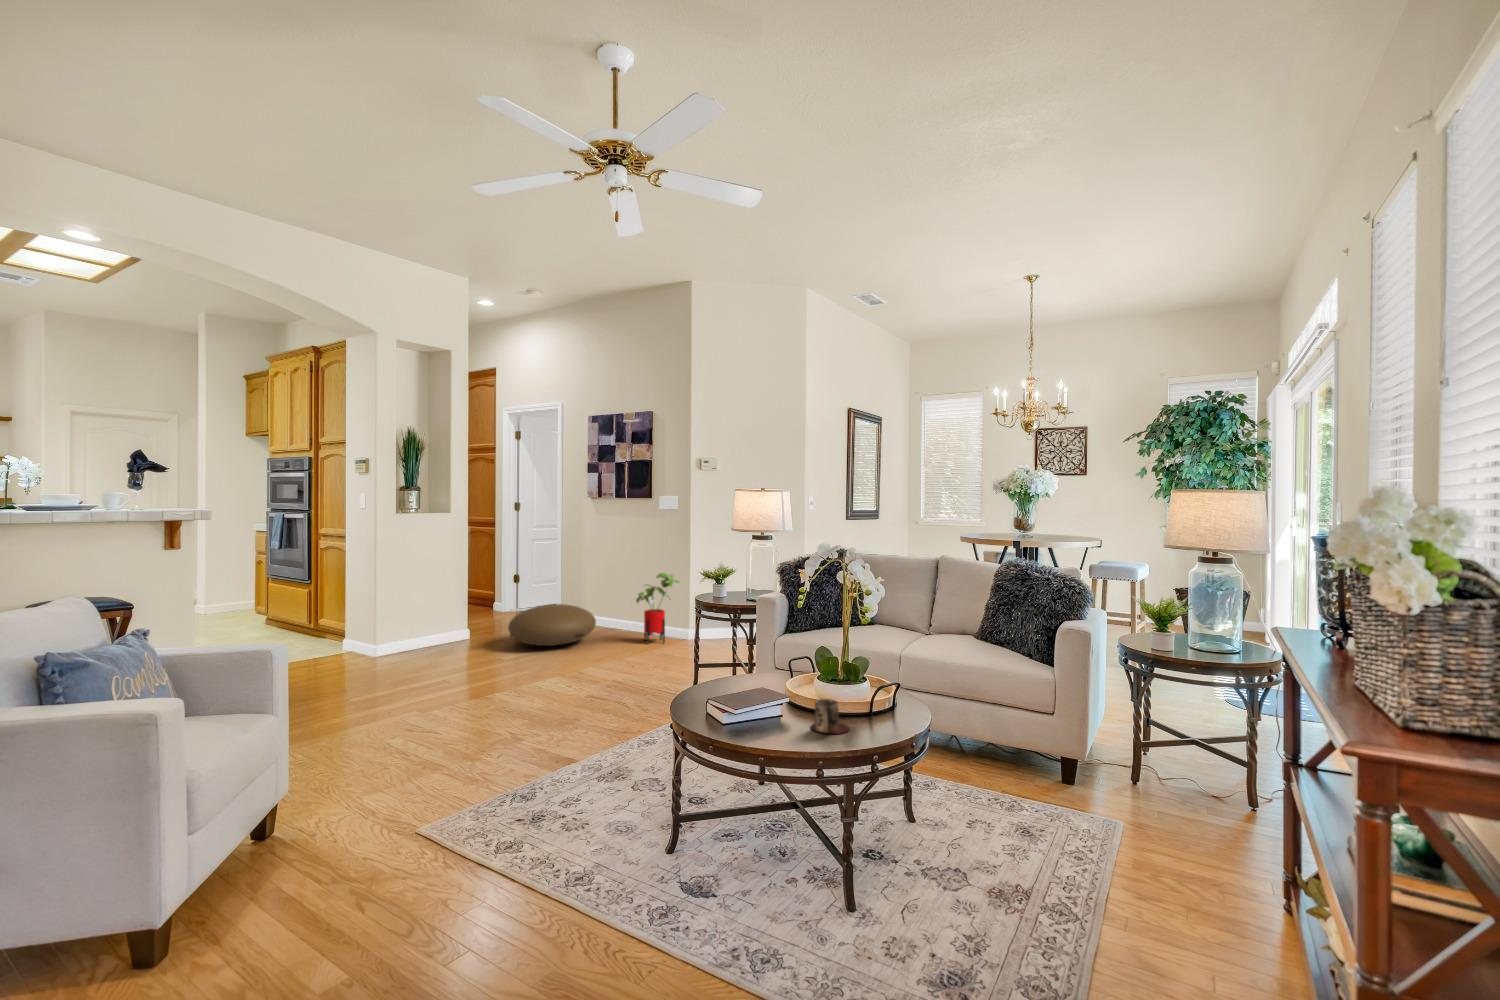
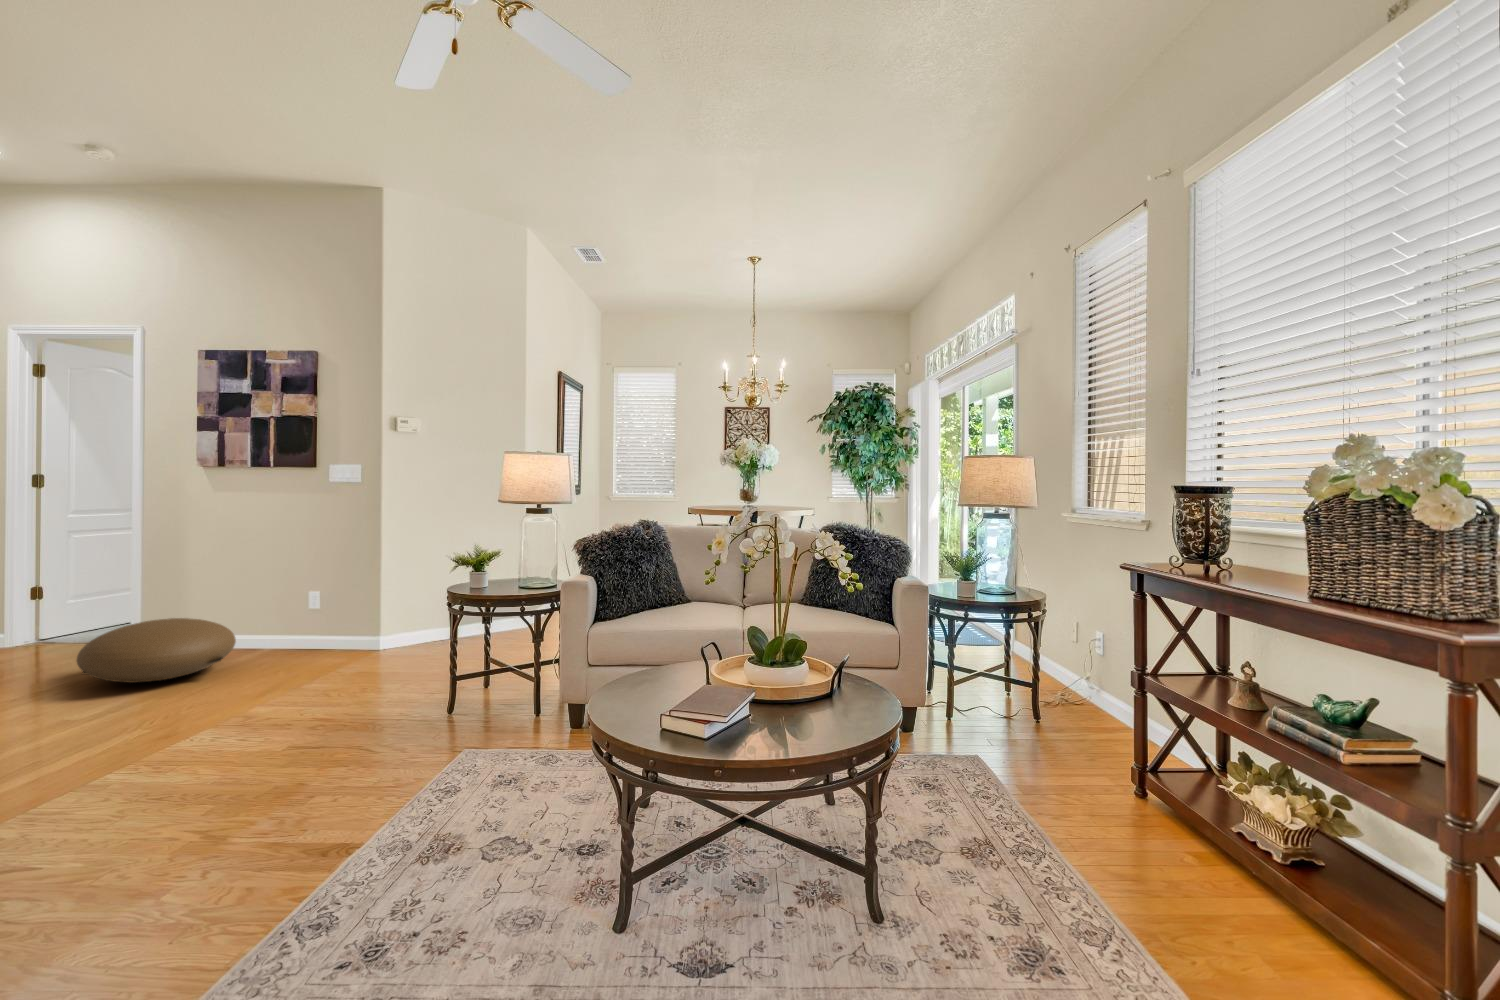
house plant: present [636,573,679,643] -> none [303,564,370,659]
mug: present [811,699,849,734] -> none [810,682,857,724]

